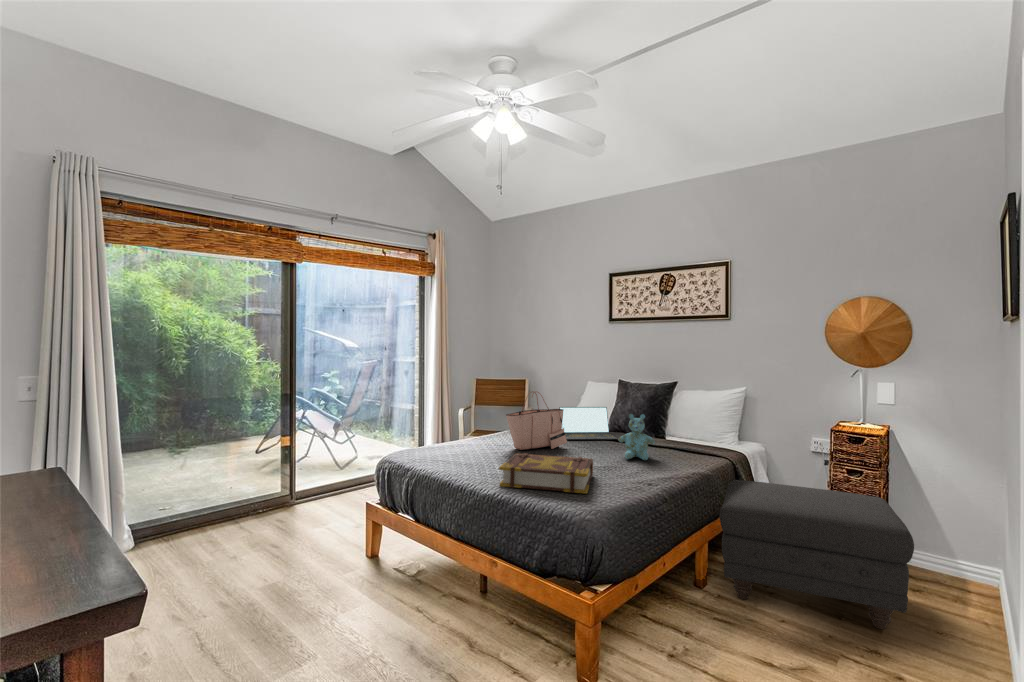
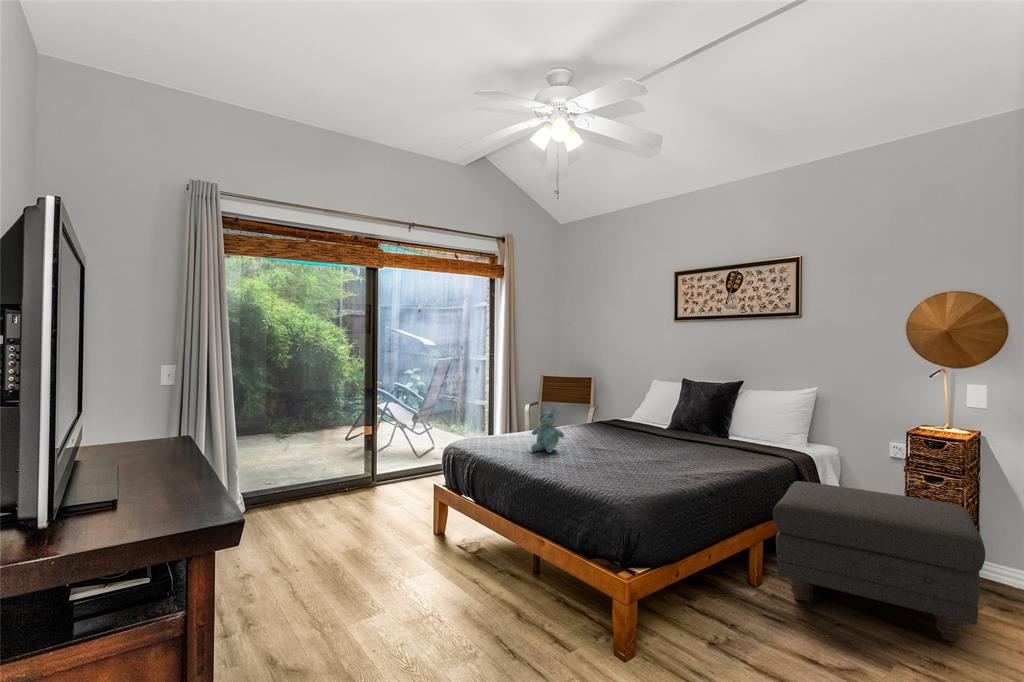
tote bag: present [506,391,567,450] -> none [565,388,626,444]
laptop: present [559,407,618,440] -> none [622,405,680,438]
stuffed bear: present [619,414,655,460] -> present [531,408,564,453]
book: present [499,453,593,493] -> none [551,444,644,483]

